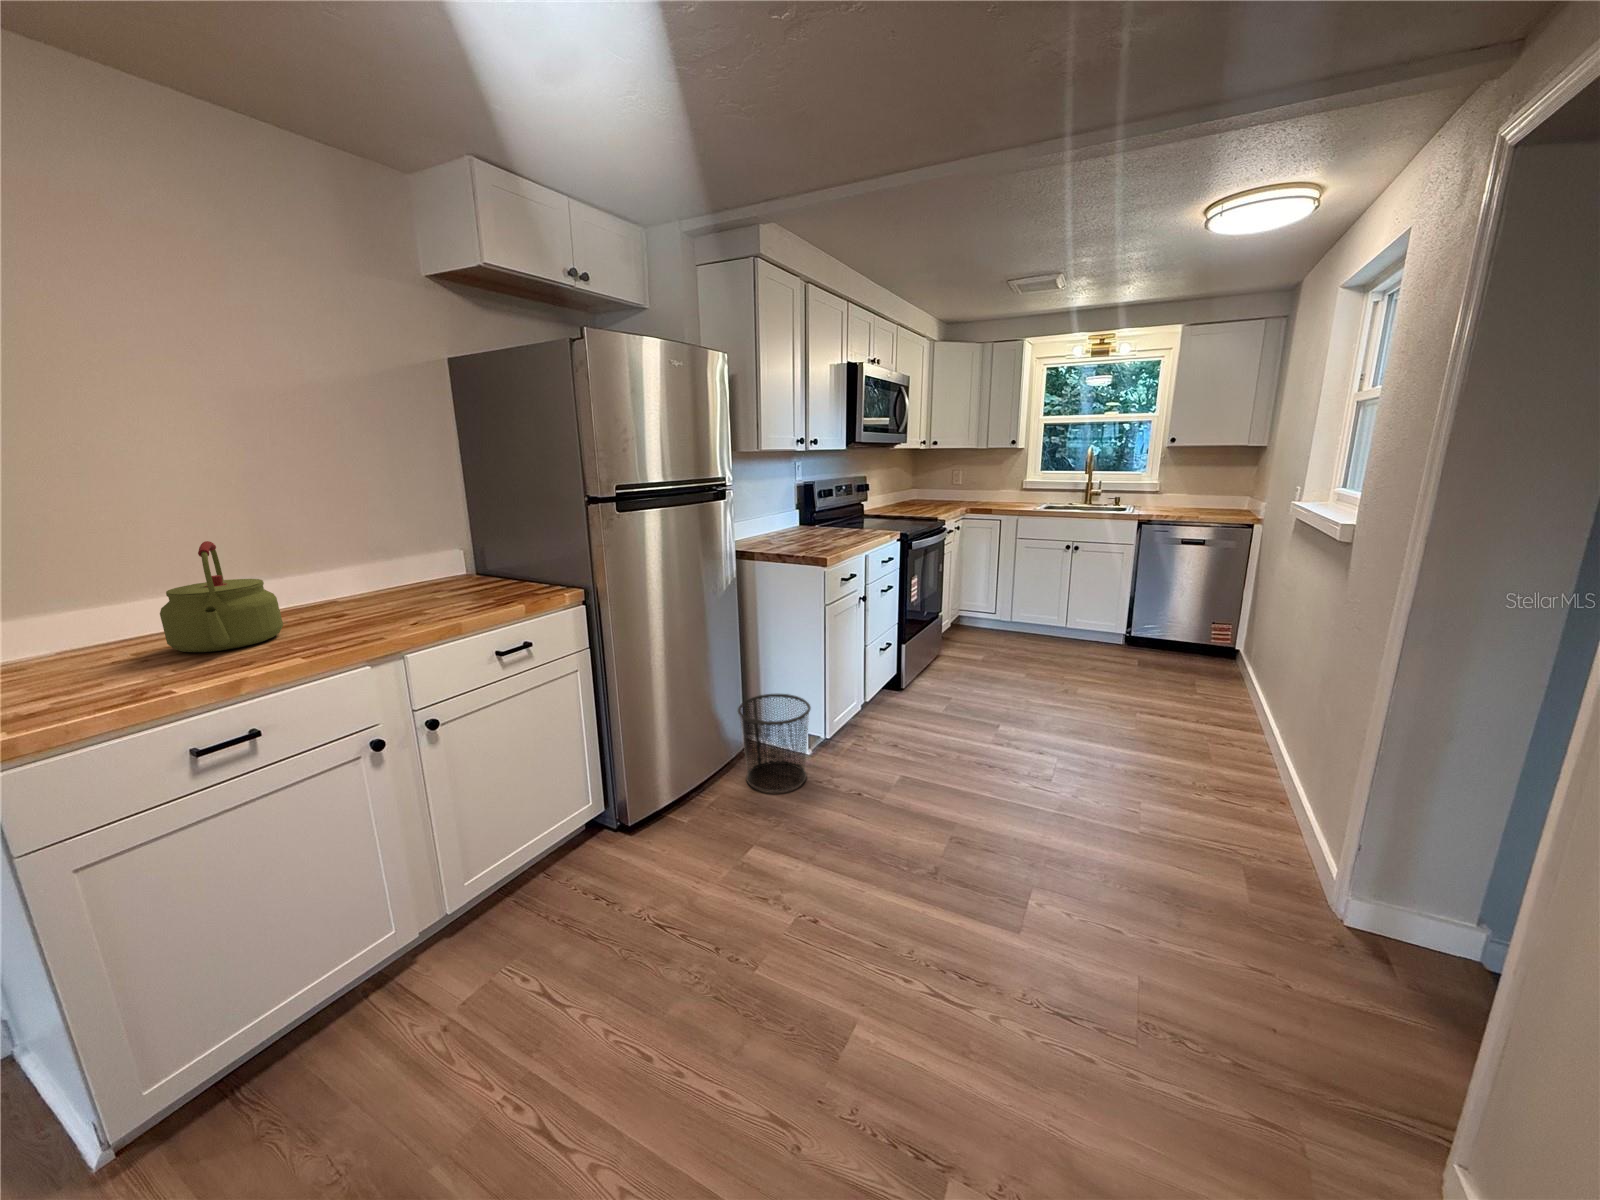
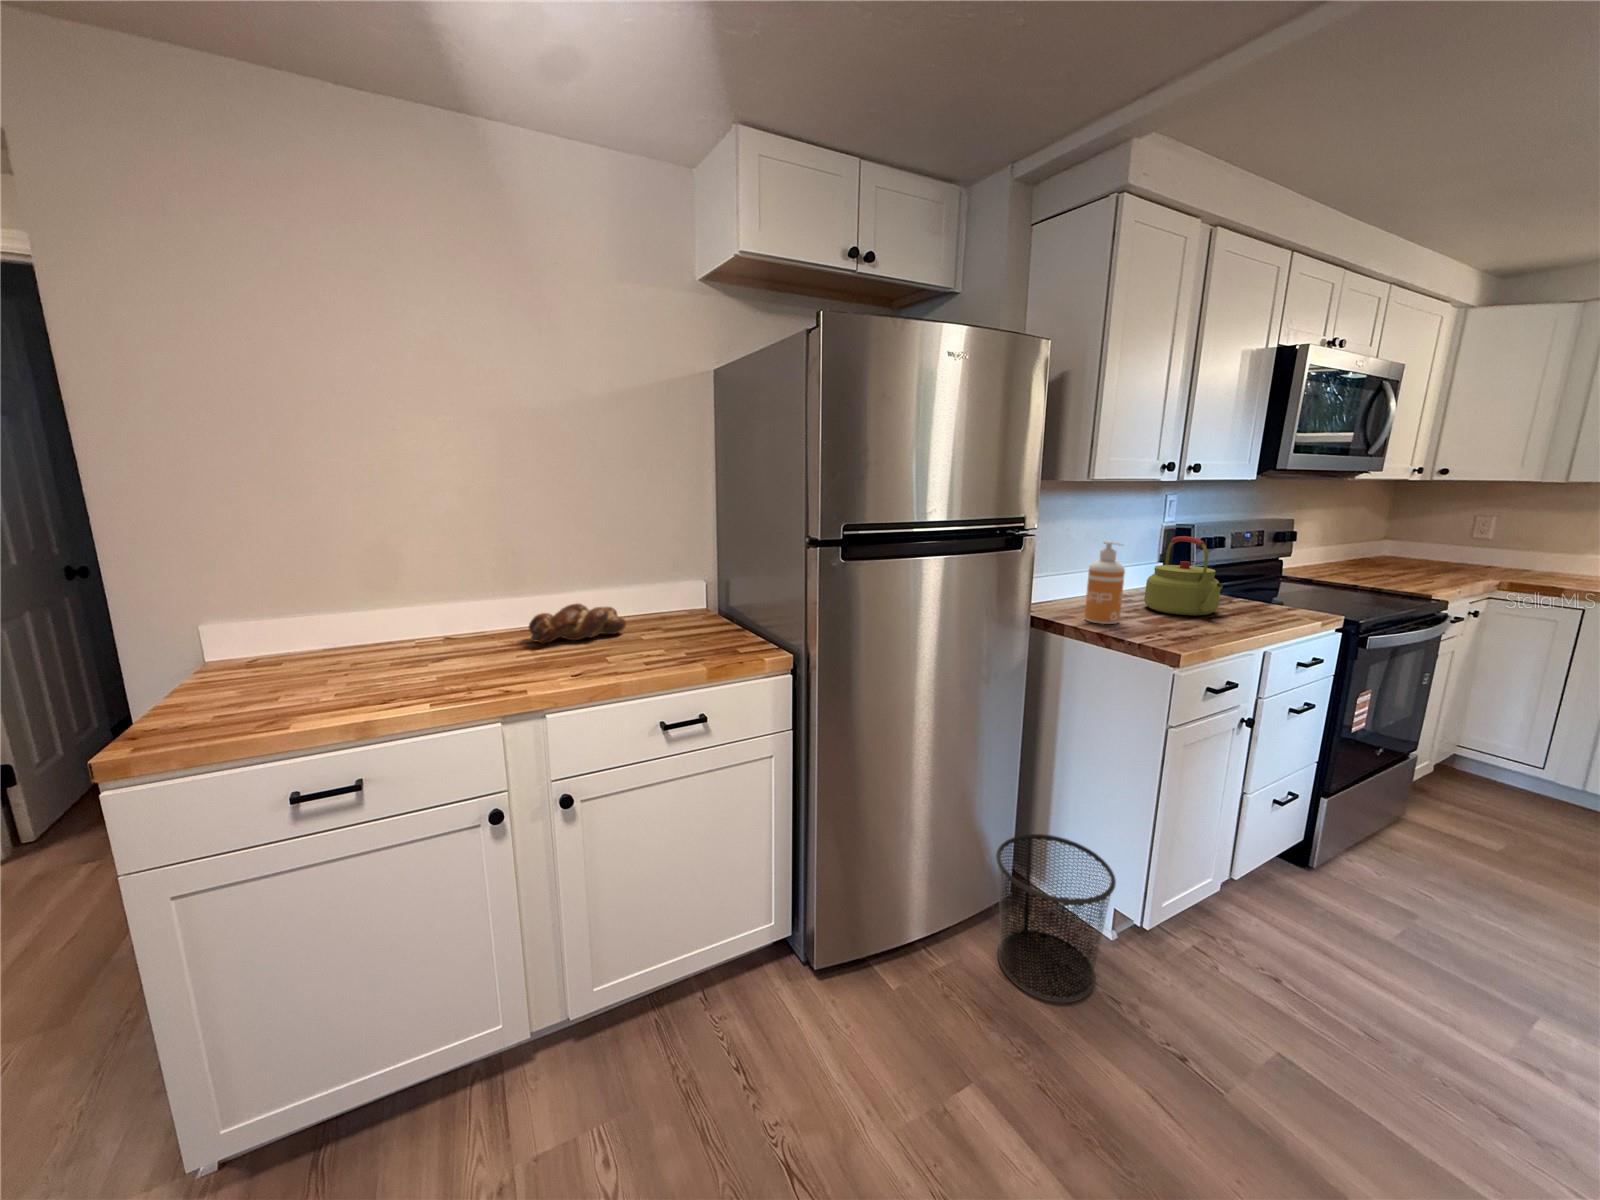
soap dispenser: none [764,493,787,549] -> present [1085,541,1125,624]
kettle: present [160,541,283,652] -> present [1144,536,1223,615]
bread loaf: none [308,576,410,616] -> present [528,603,626,643]

